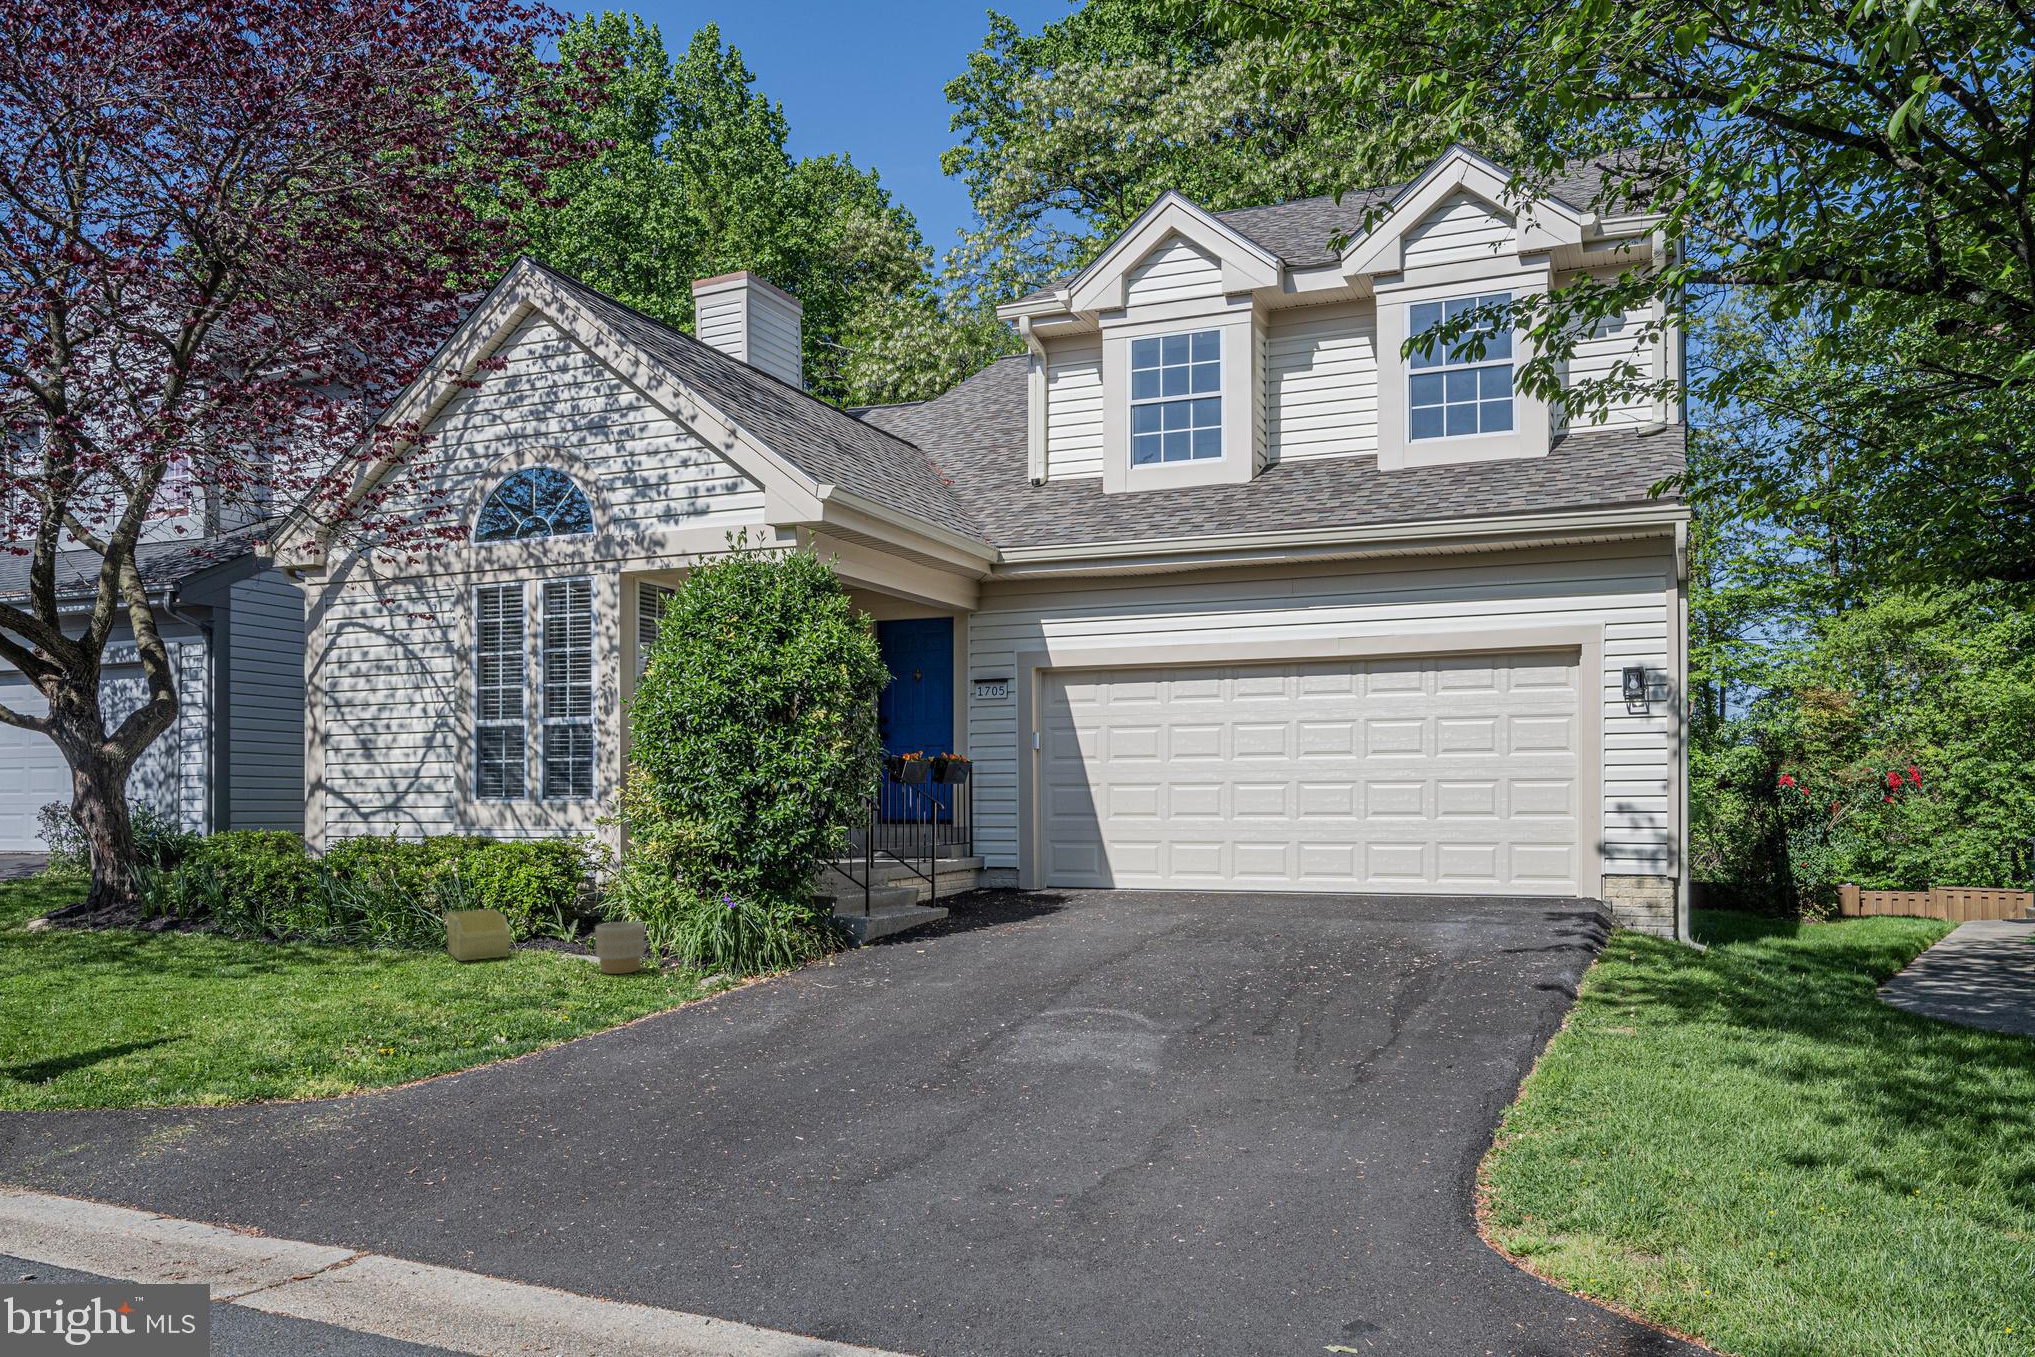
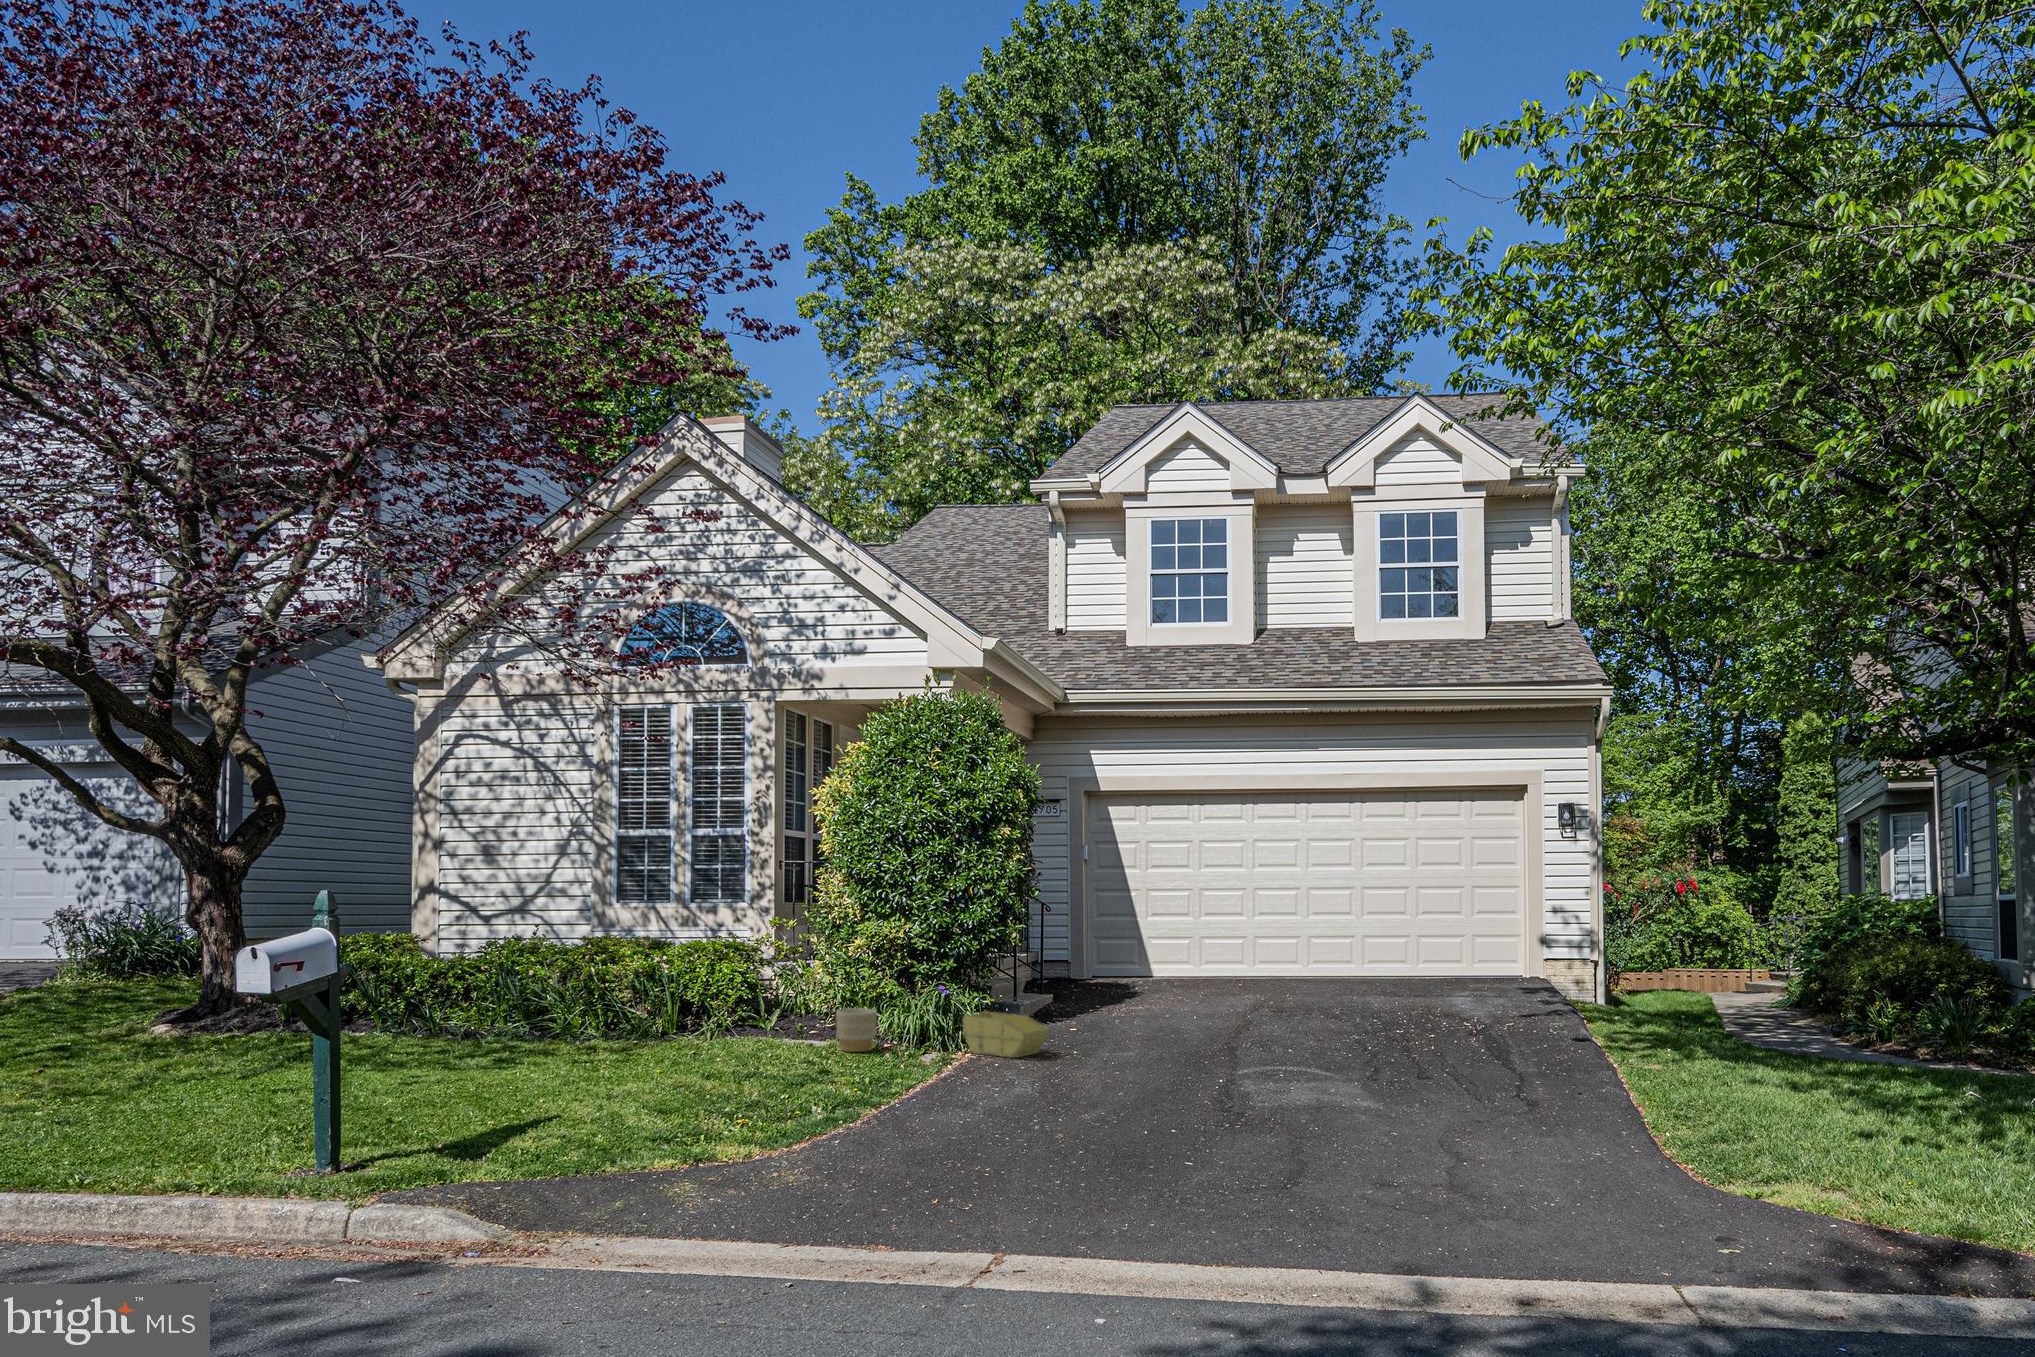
storage bin: present [447,909,511,961] -> present [962,1012,1049,1058]

